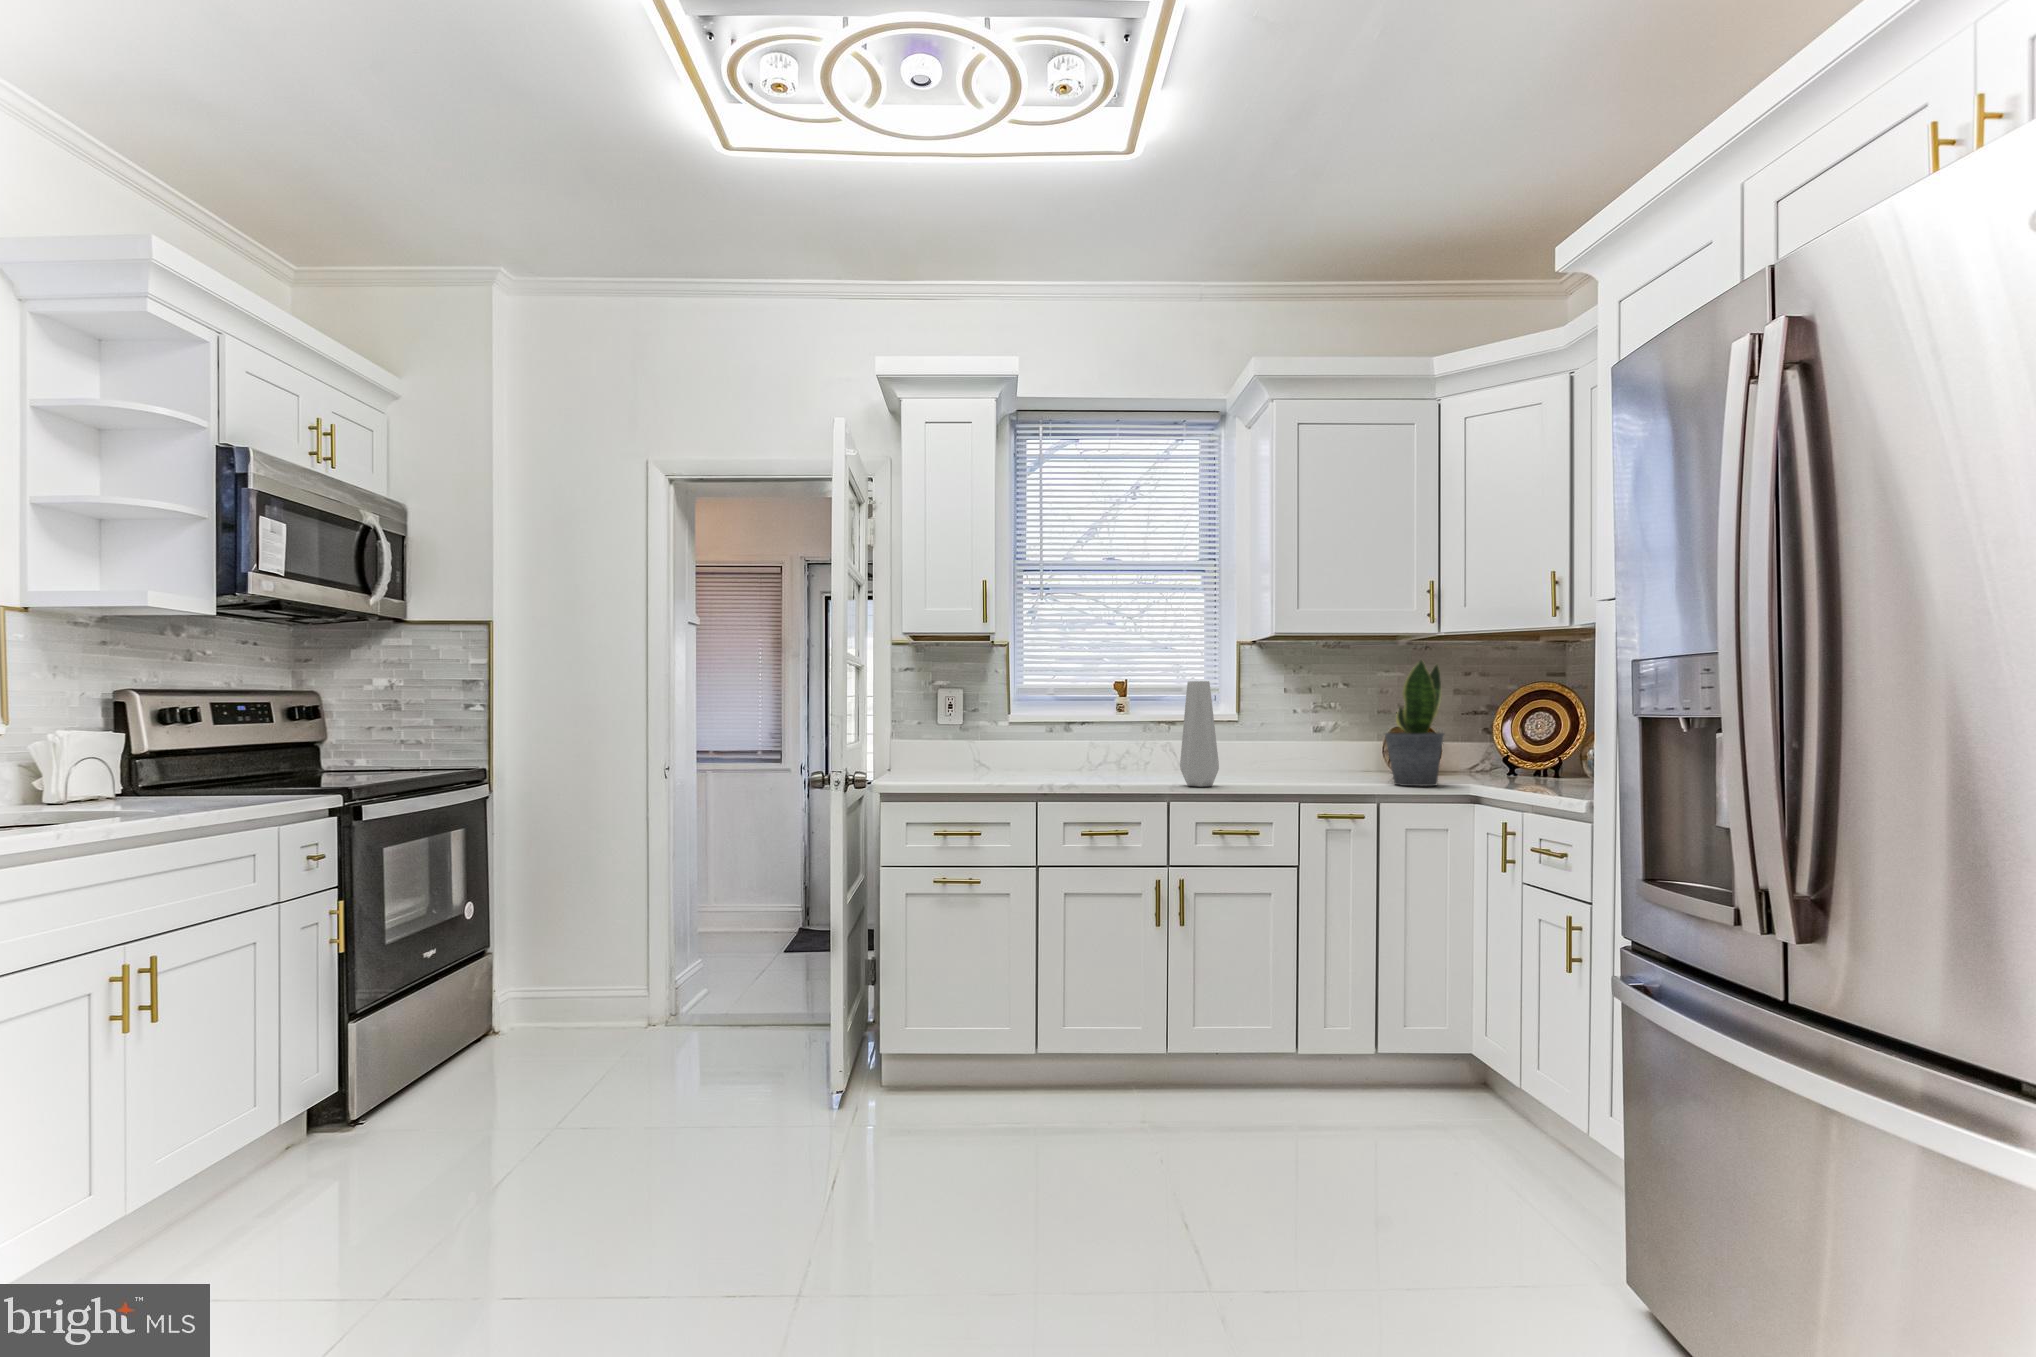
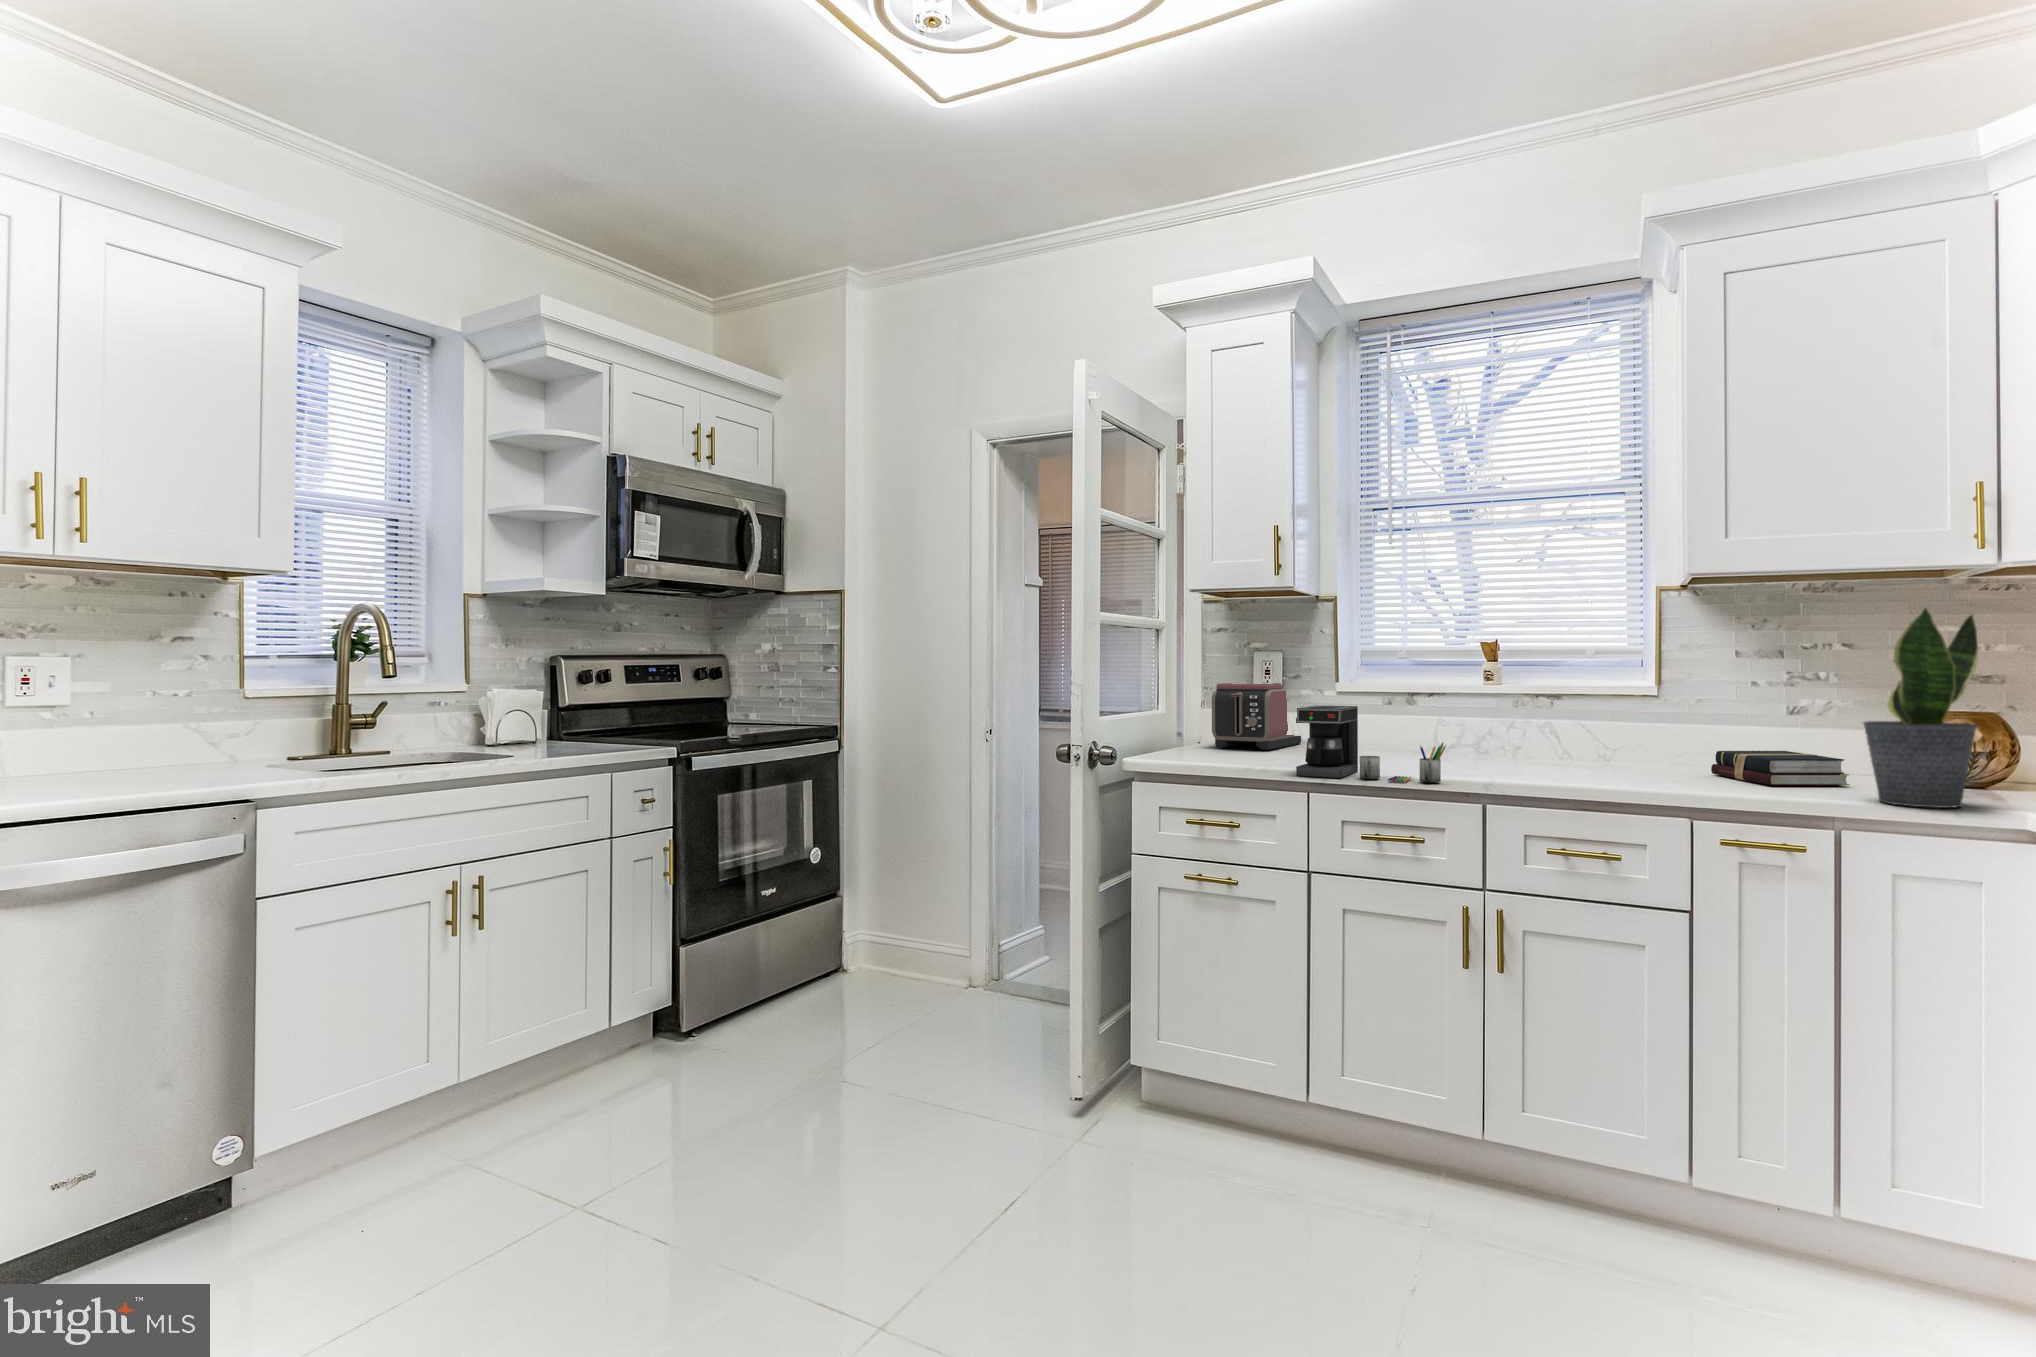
vase: present [1180,681,1219,787] -> none [1514,644,1570,785]
toaster: none [909,714,972,772] -> present [1212,683,1301,750]
coffee maker: none [1028,731,1142,790] -> present [1296,705,1446,782]
hardback book: none [1280,756,1364,779] -> present [1711,751,1849,785]

